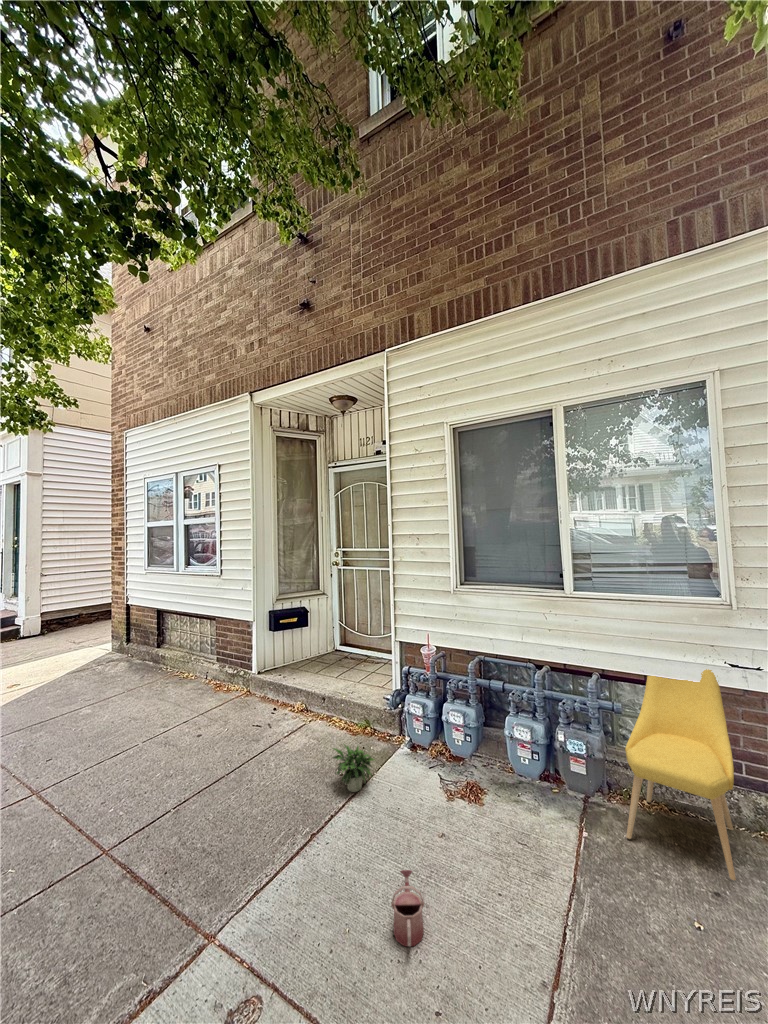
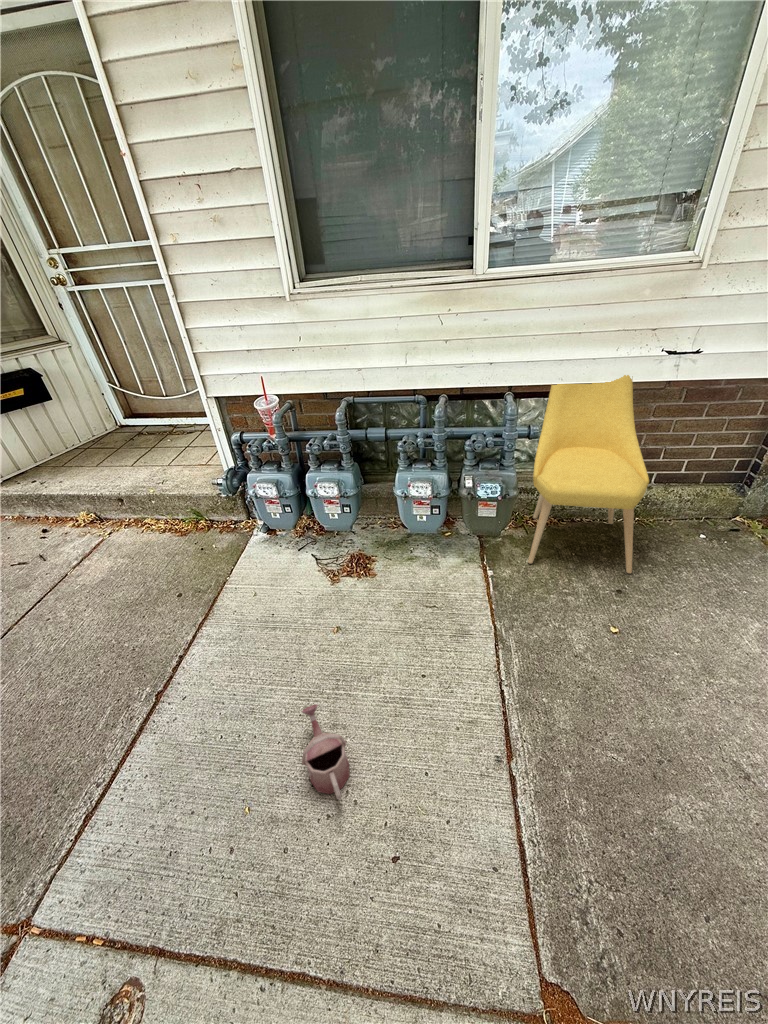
potted plant: present [333,745,374,792] -> none [151,554,227,612]

